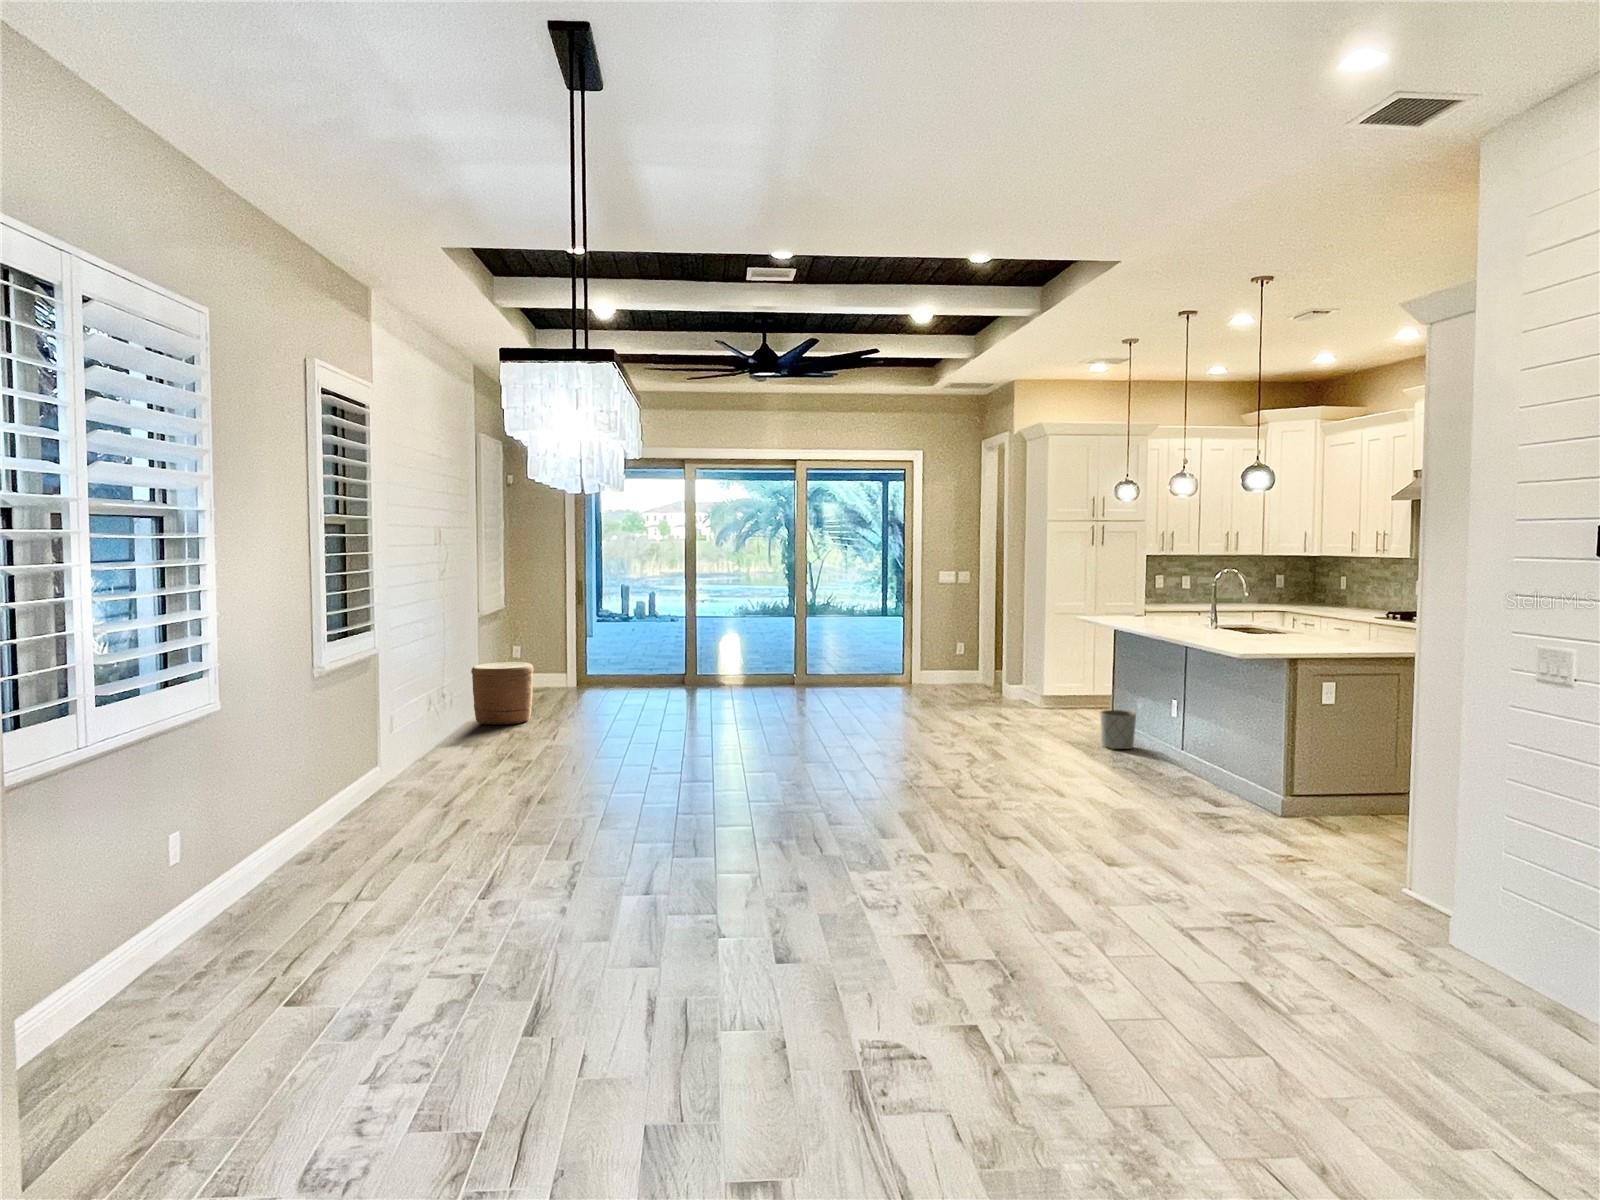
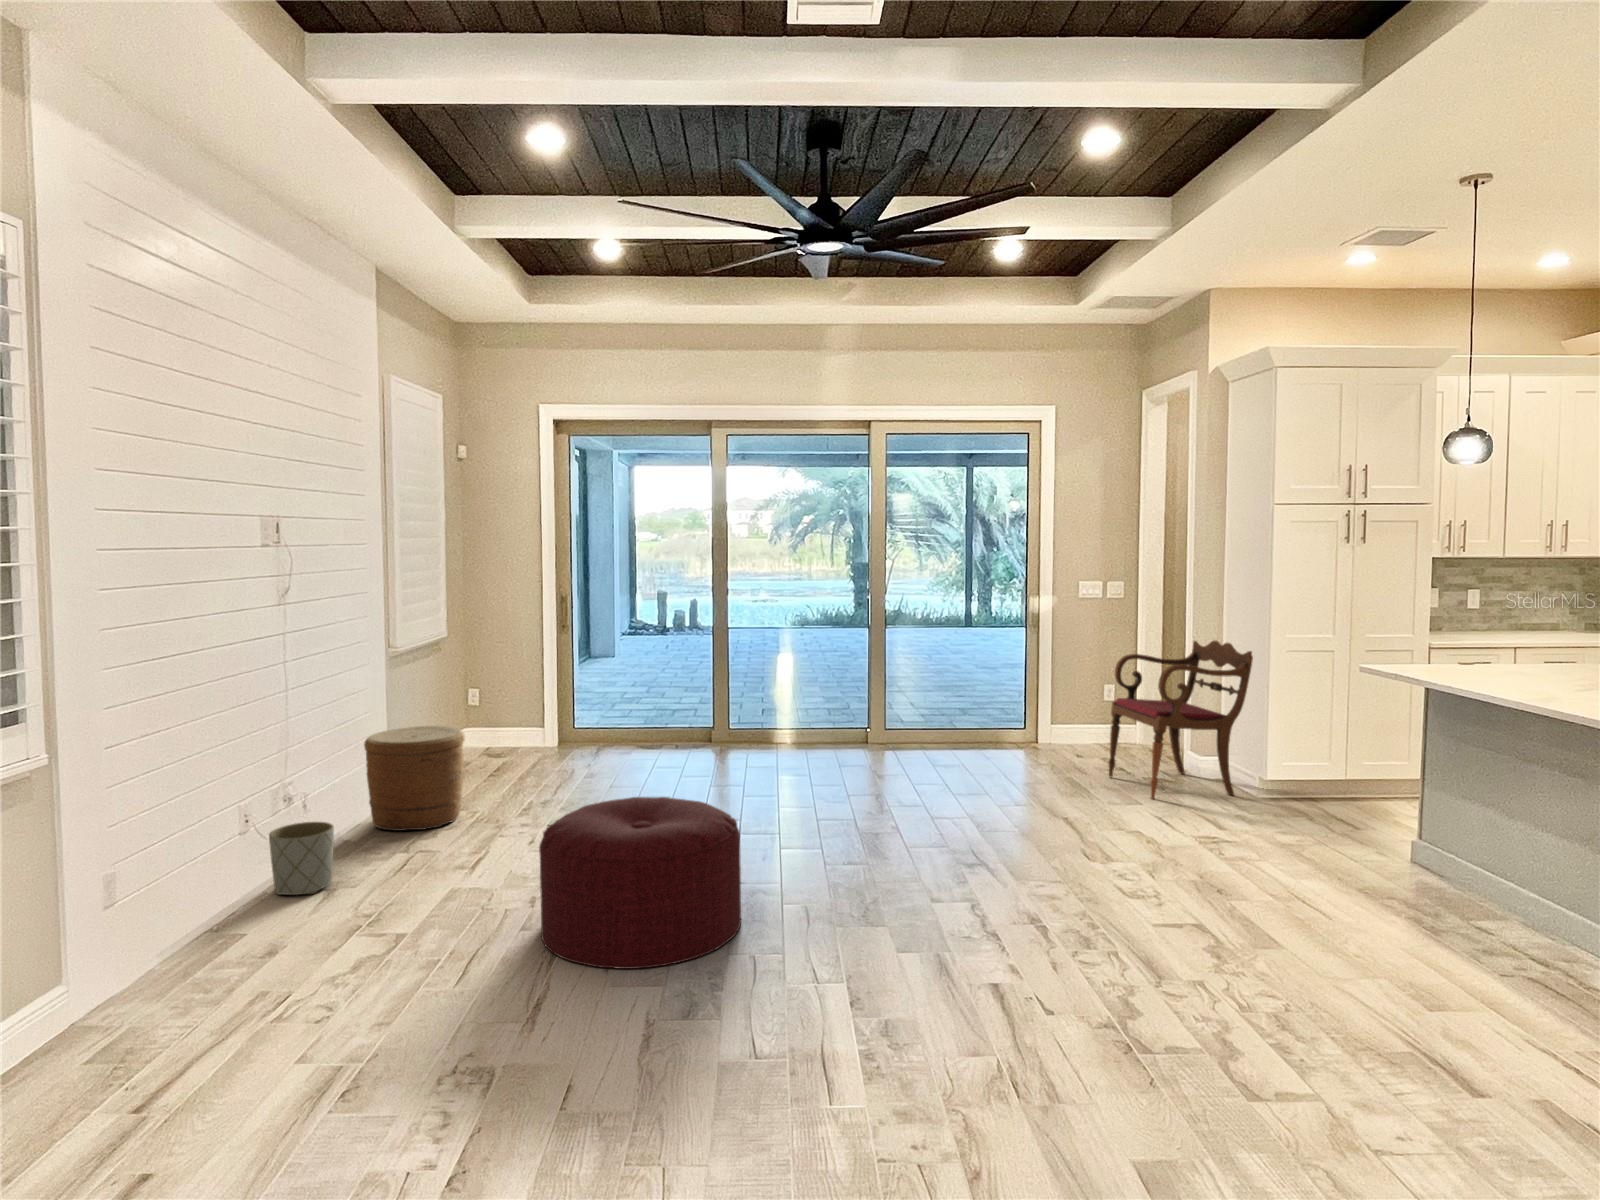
armchair: none [950,609,1036,709] -> present [1108,641,1253,799]
ottoman: none [608,690,718,769] -> present [539,797,741,969]
planter: present [1100,710,1136,749] -> present [269,822,334,895]

